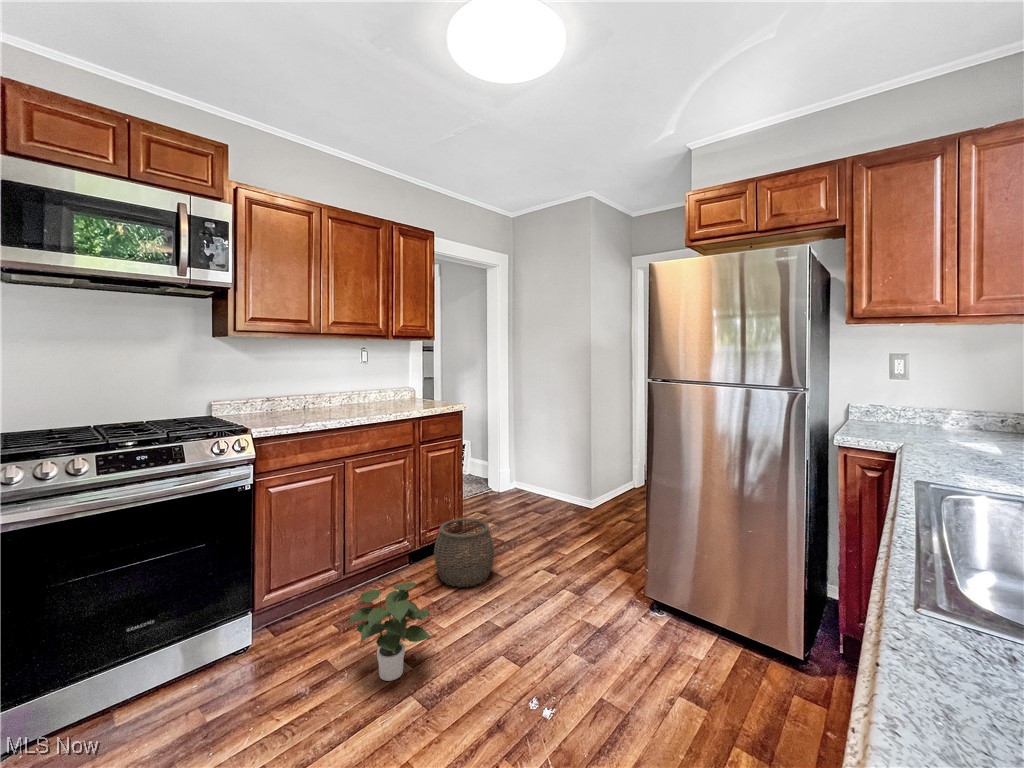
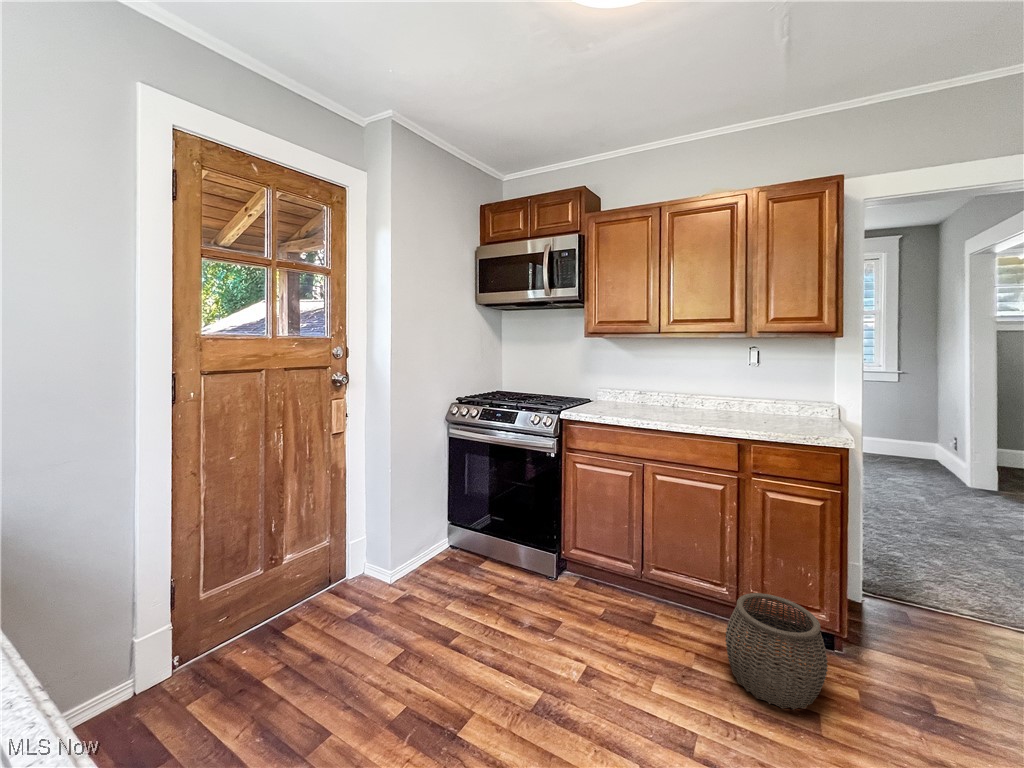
potted plant: present [348,582,432,681] -> none [537,582,612,676]

